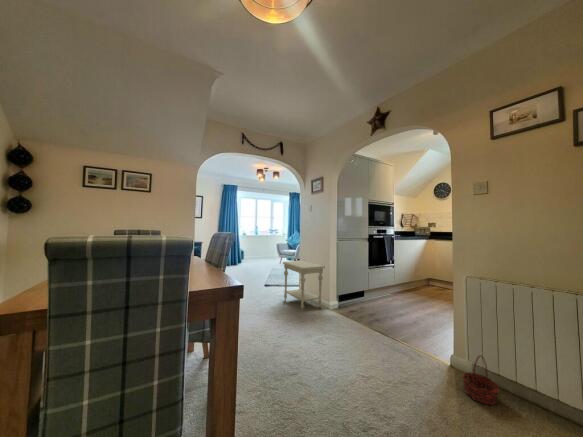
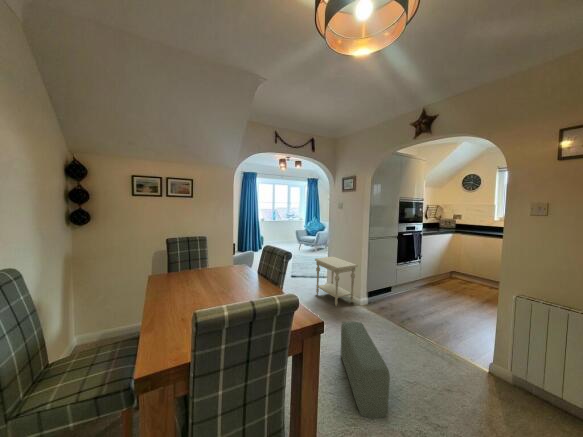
pouf: none [294,314,330,409] -> present [341,322,390,418]
basket: present [462,356,499,405] -> none [508,373,547,418]

